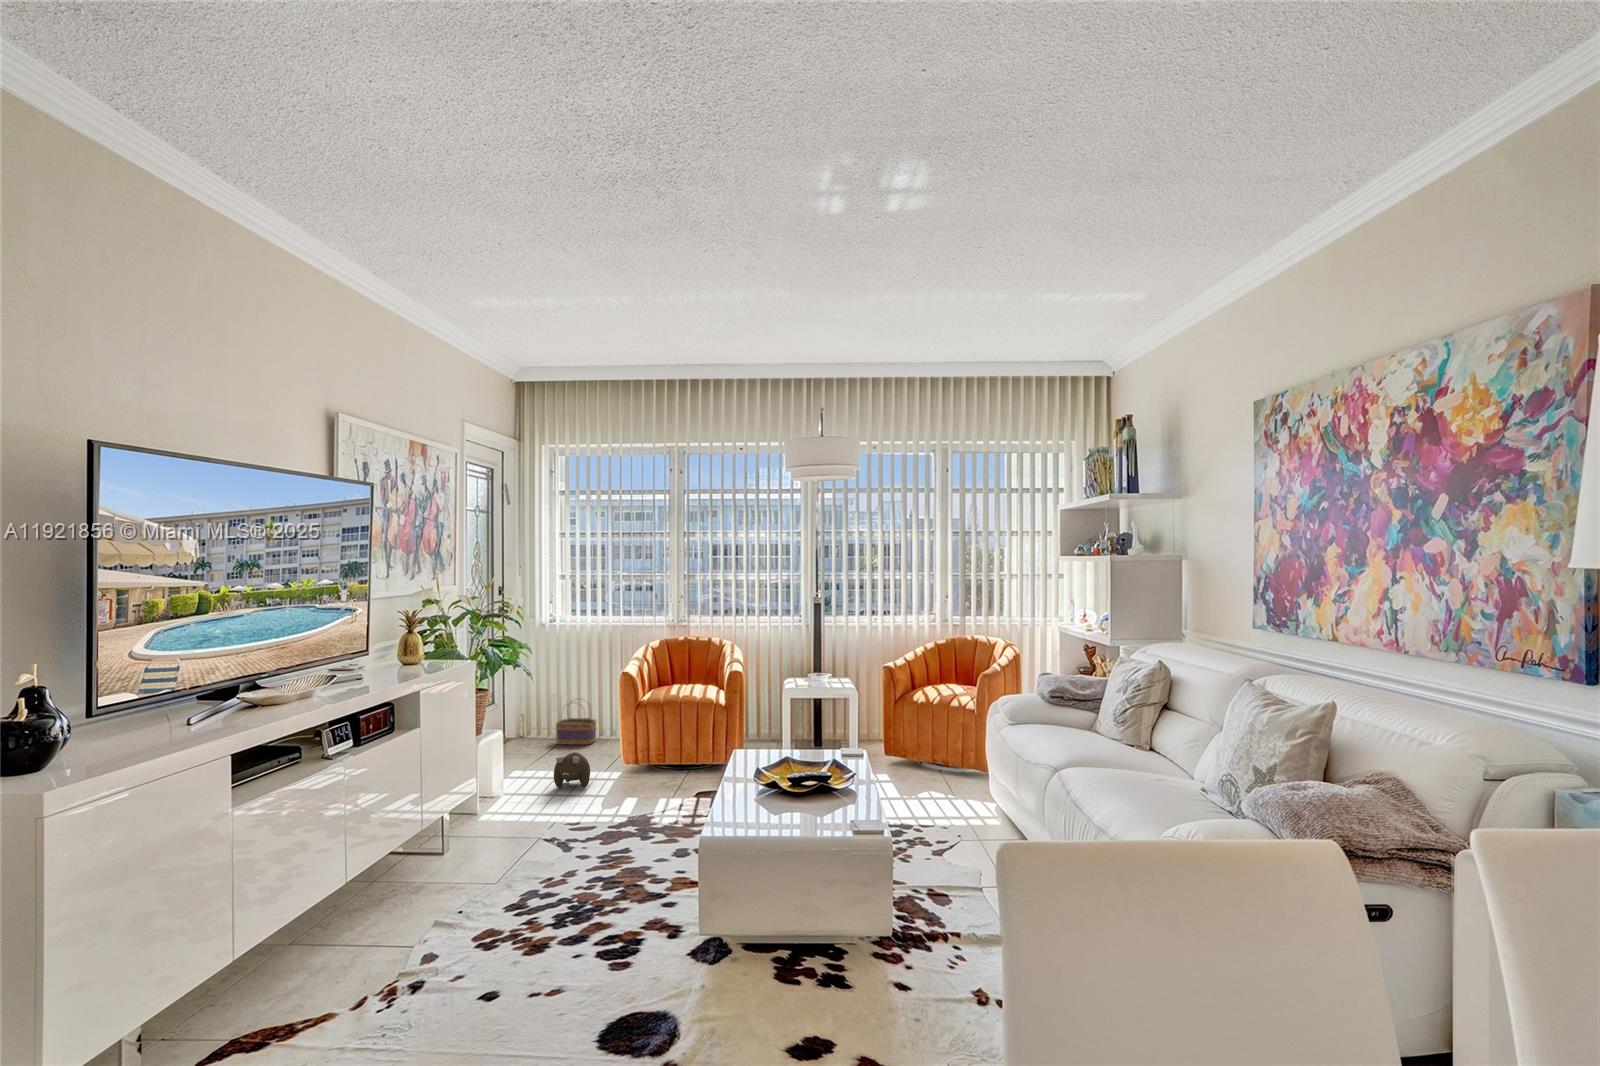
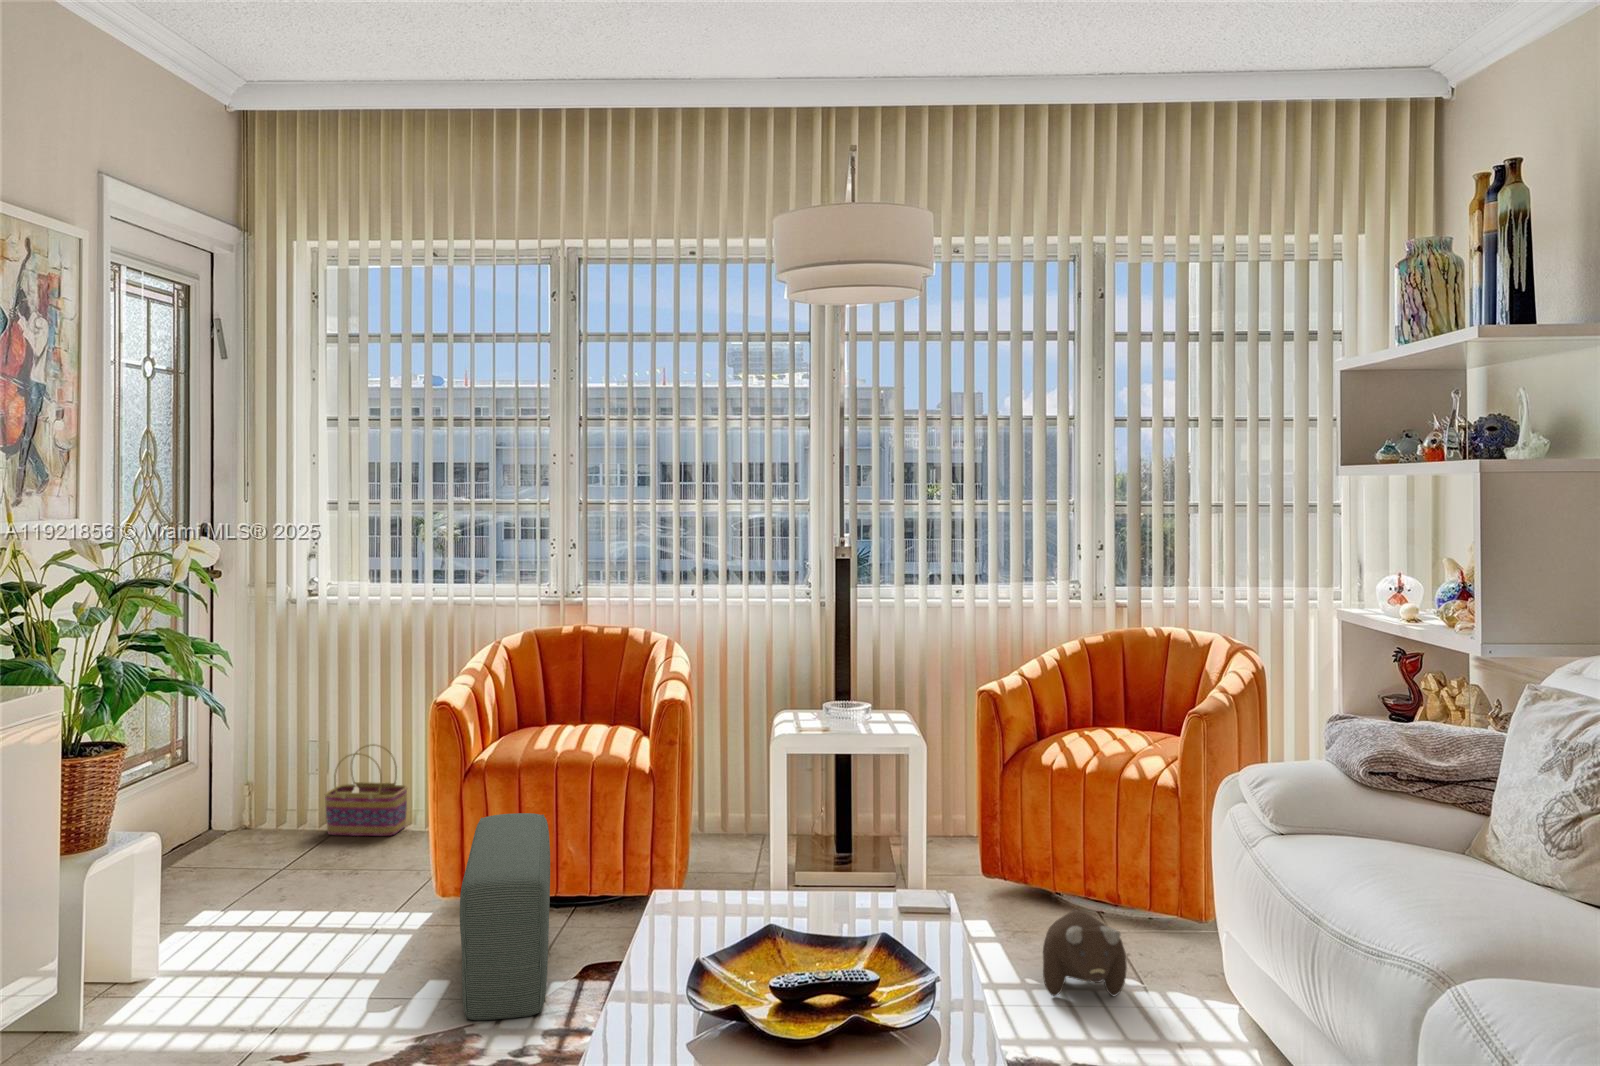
pouf: none [645,725,684,812] -> present [460,813,550,1020]
plush toy: present [554,752,590,788] -> present [1043,911,1127,996]

